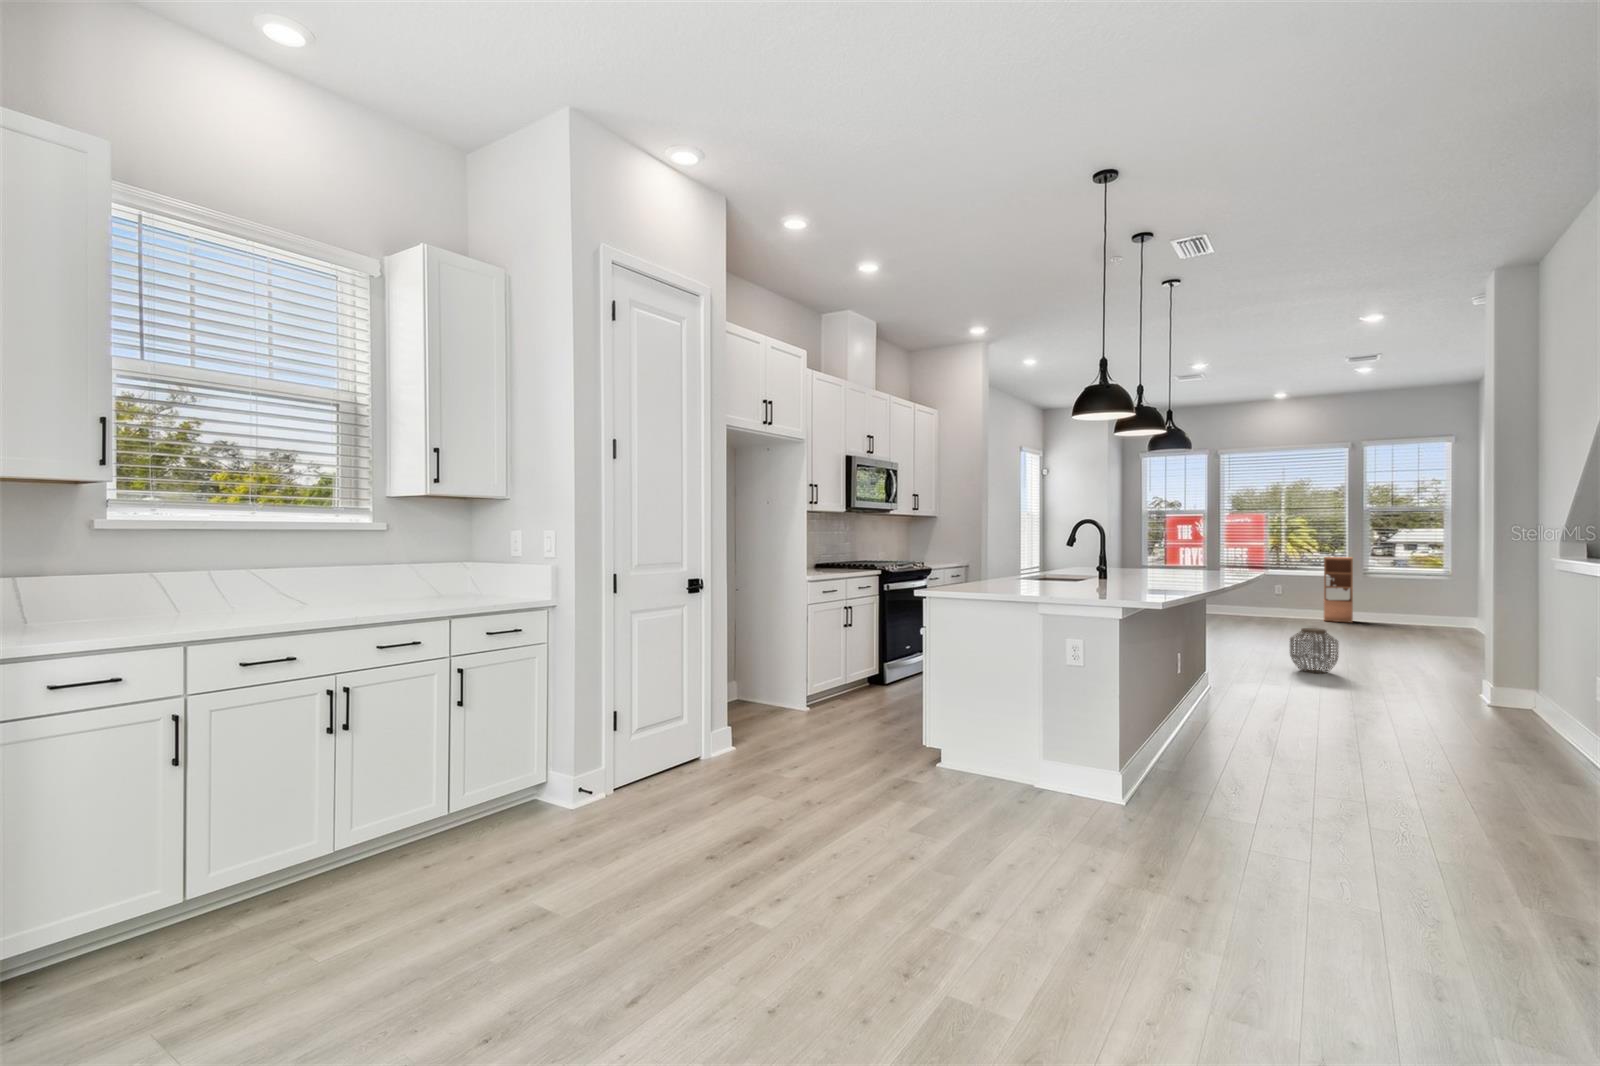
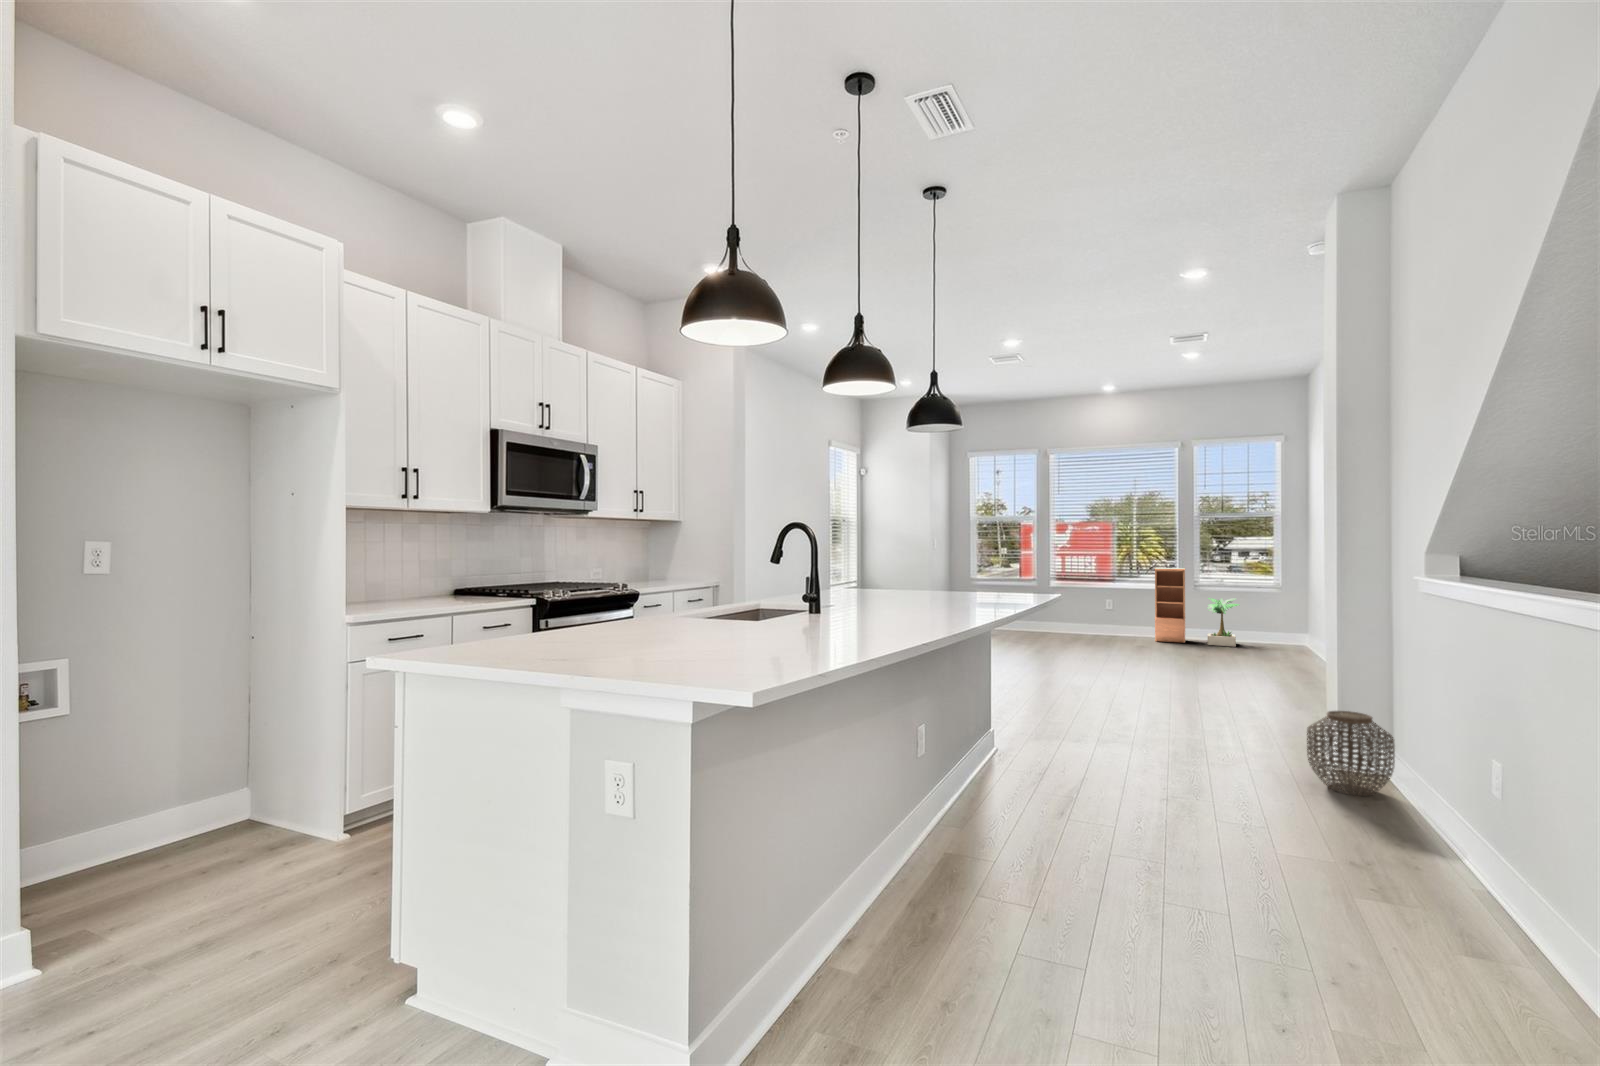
potted plant: none [1372,583,1411,626] -> present [1207,598,1239,647]
woven basket: present [1290,628,1338,673] -> present [1307,711,1395,796]

